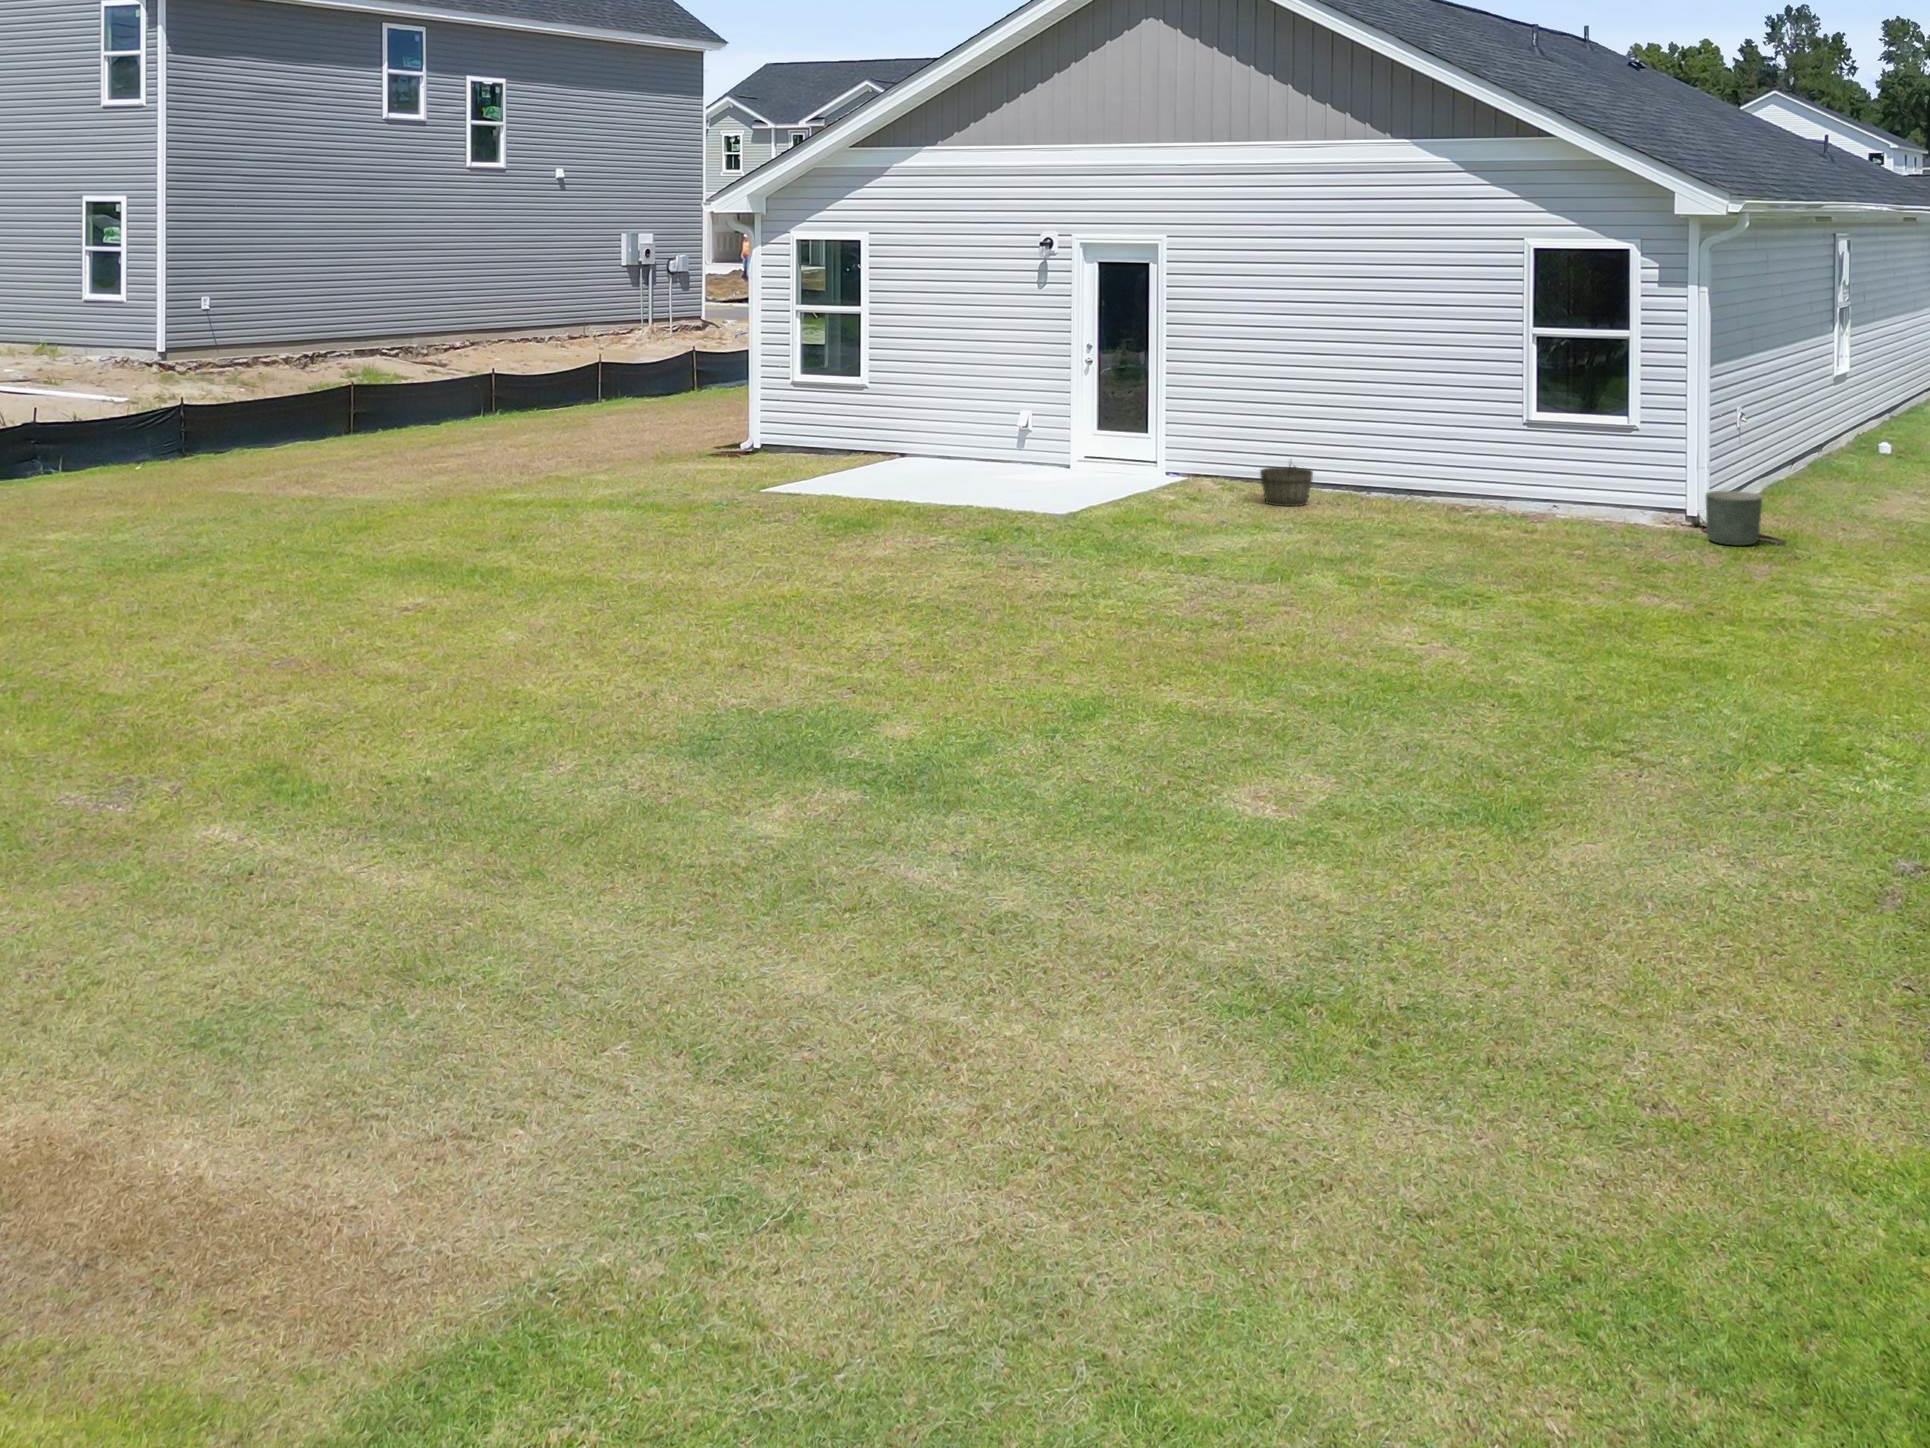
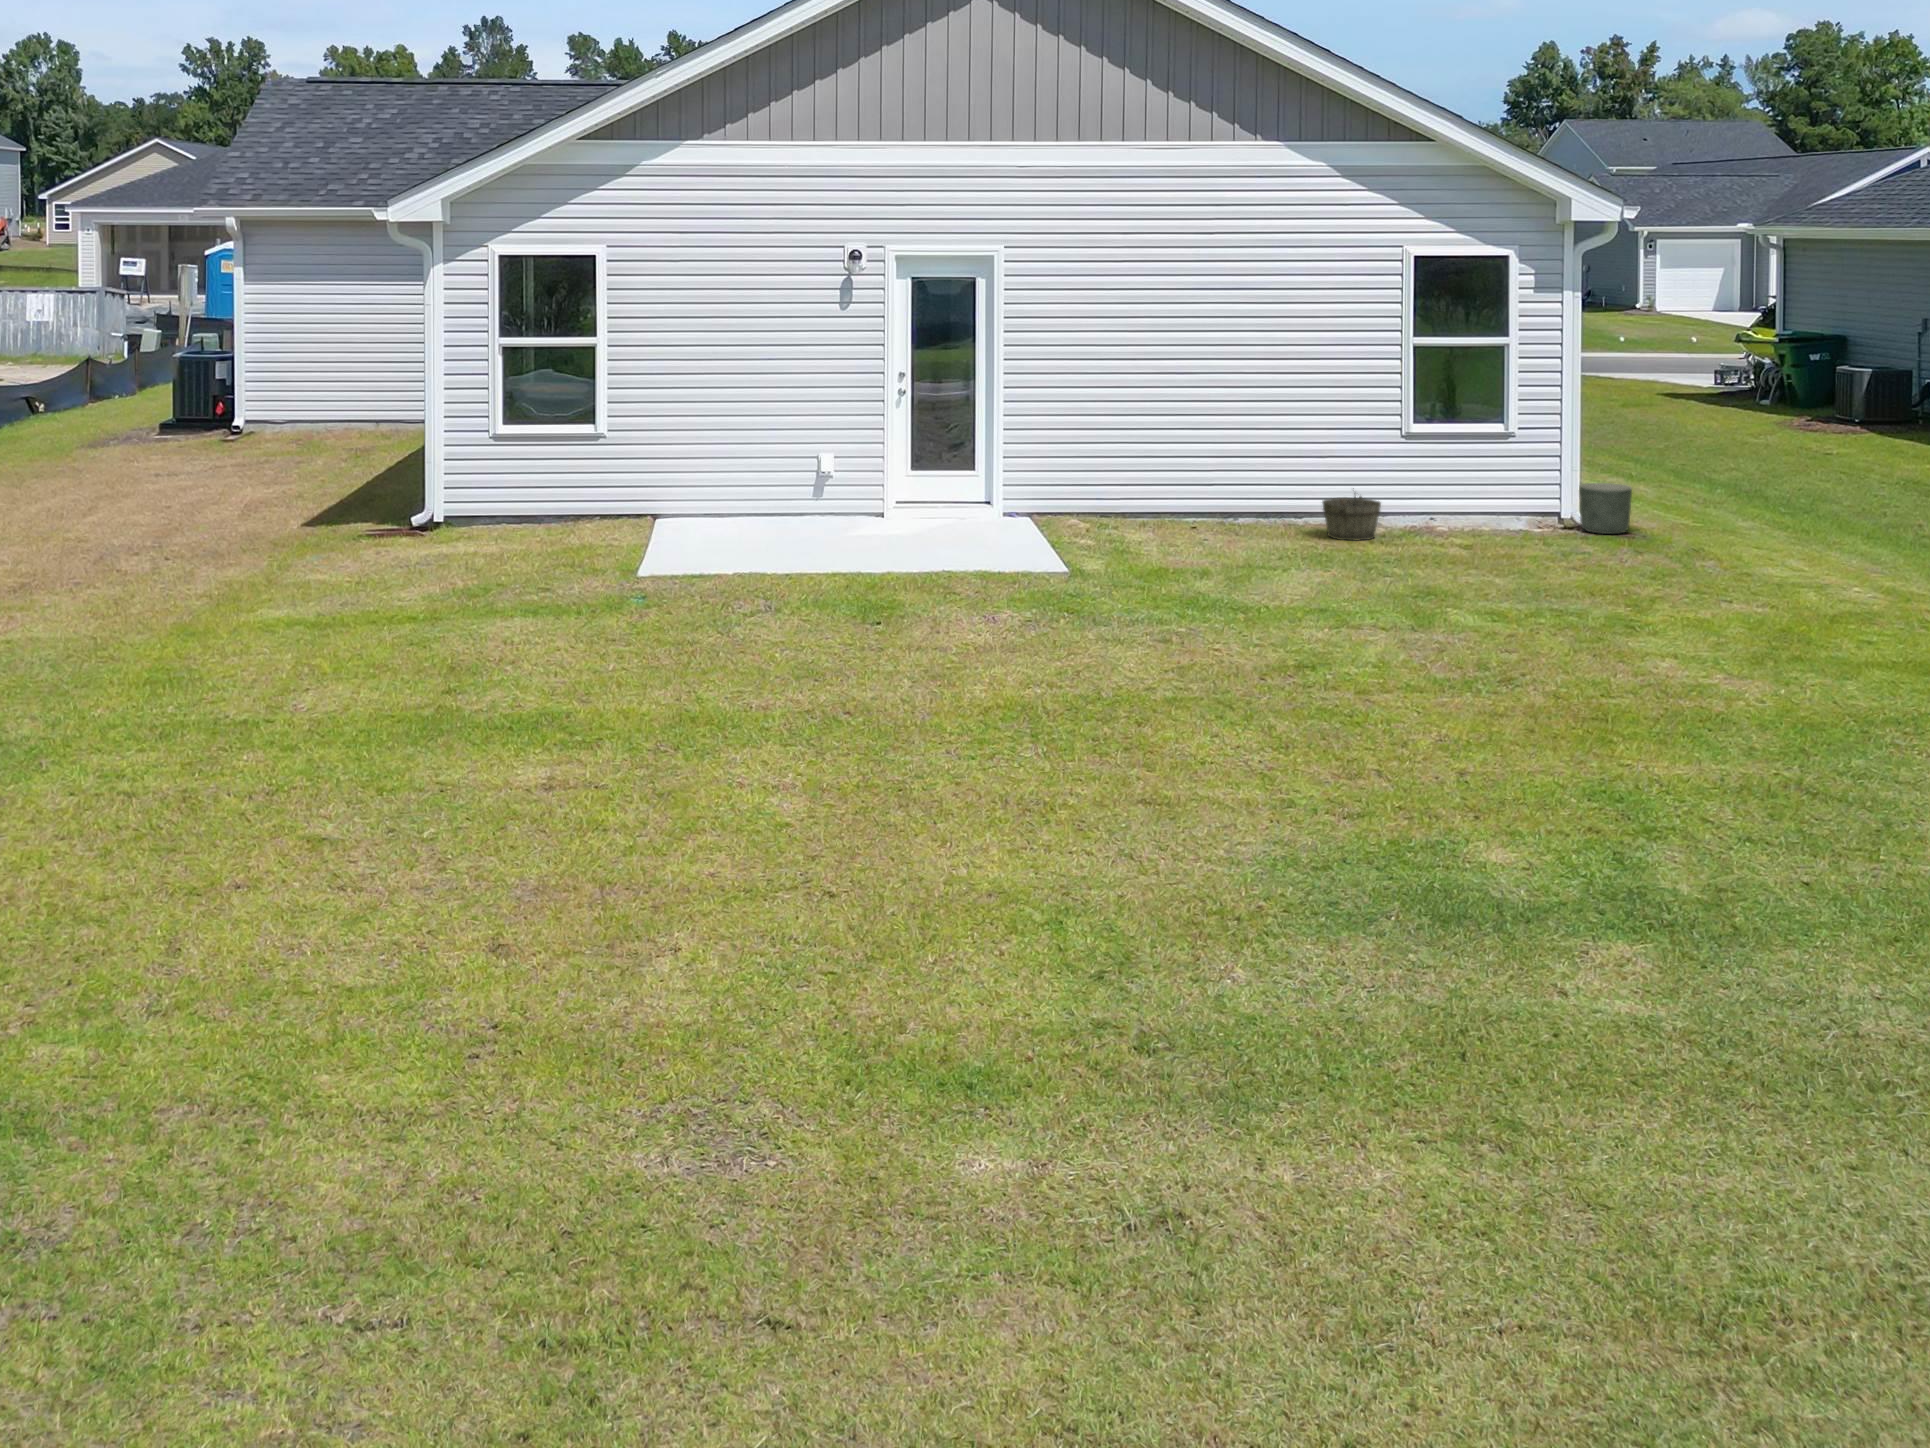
wooden bucket: present [1260,466,1313,506] -> present [1322,496,1381,540]

